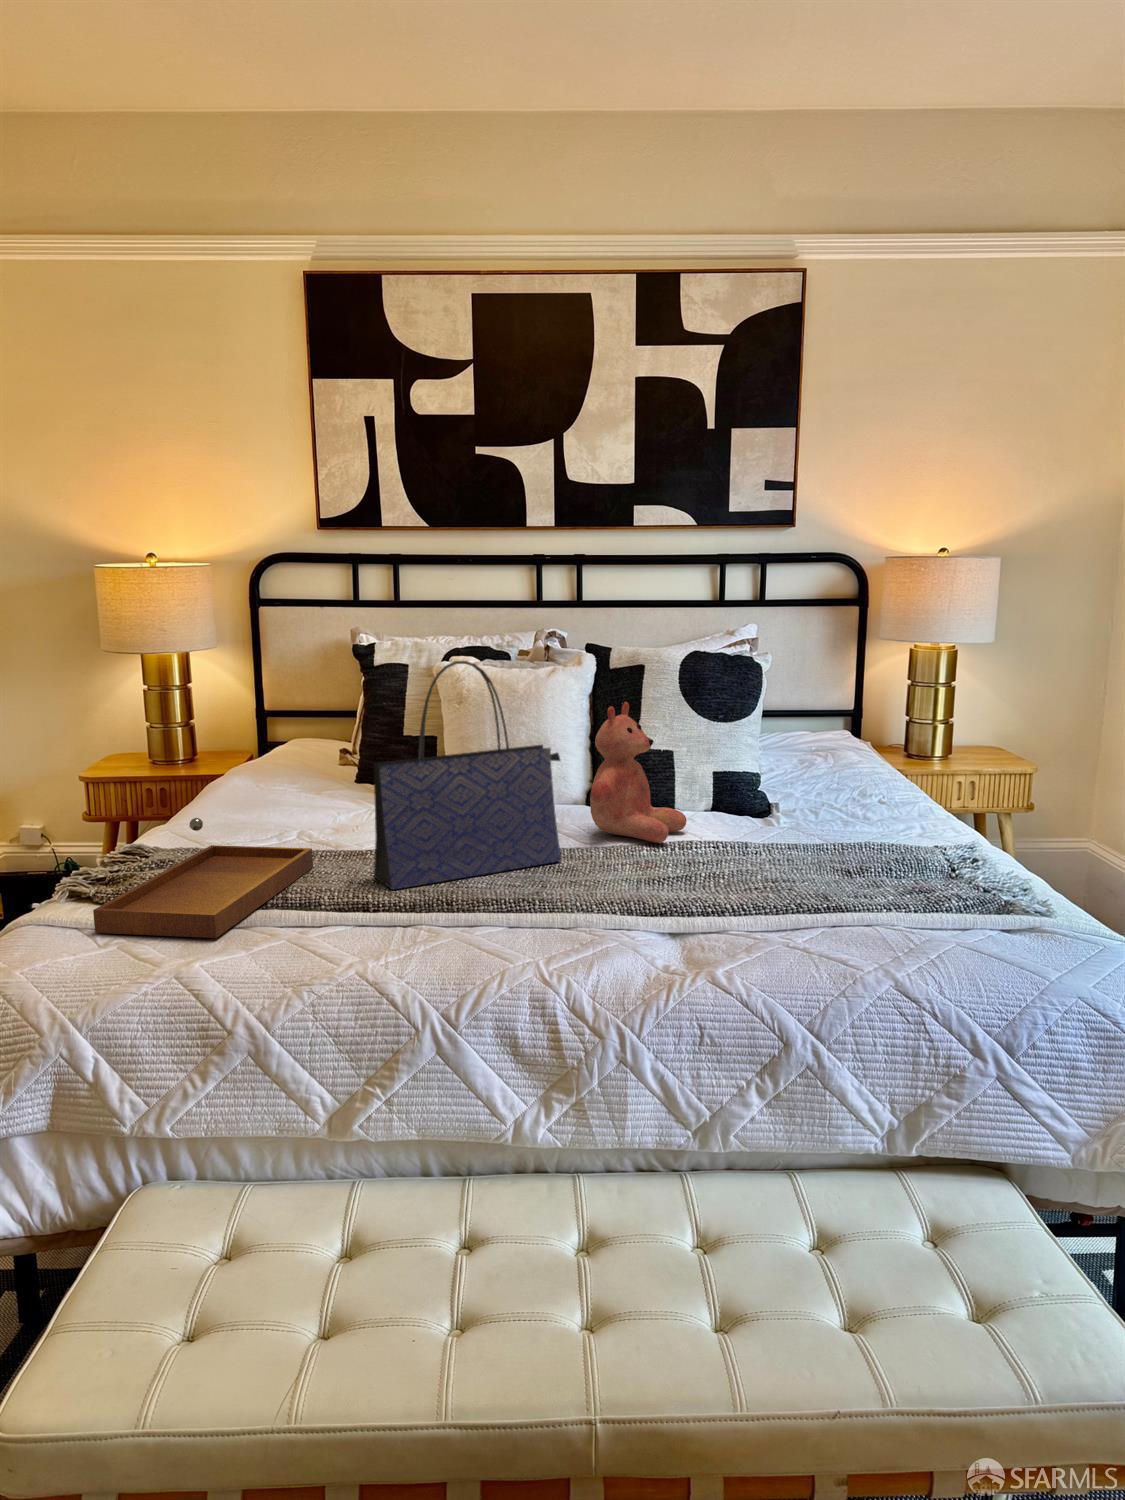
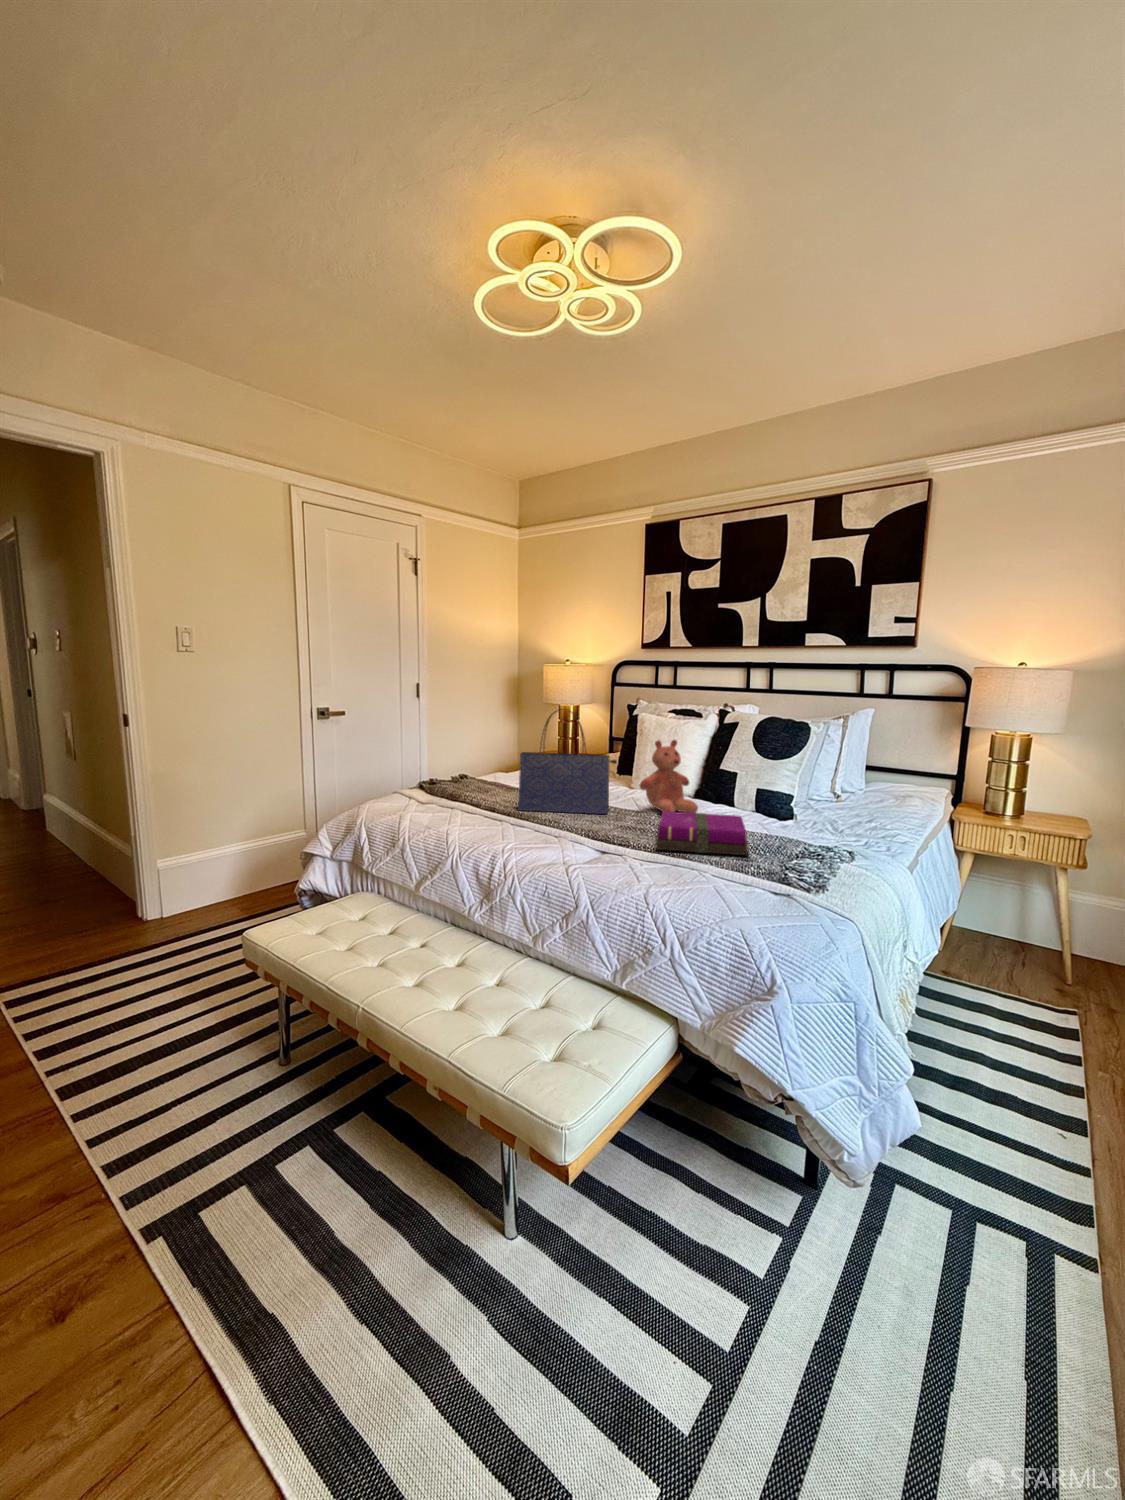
tray: present [93,818,313,938] -> none [402,766,511,812]
notebook: none [702,819,899,904] -> present [656,811,750,855]

